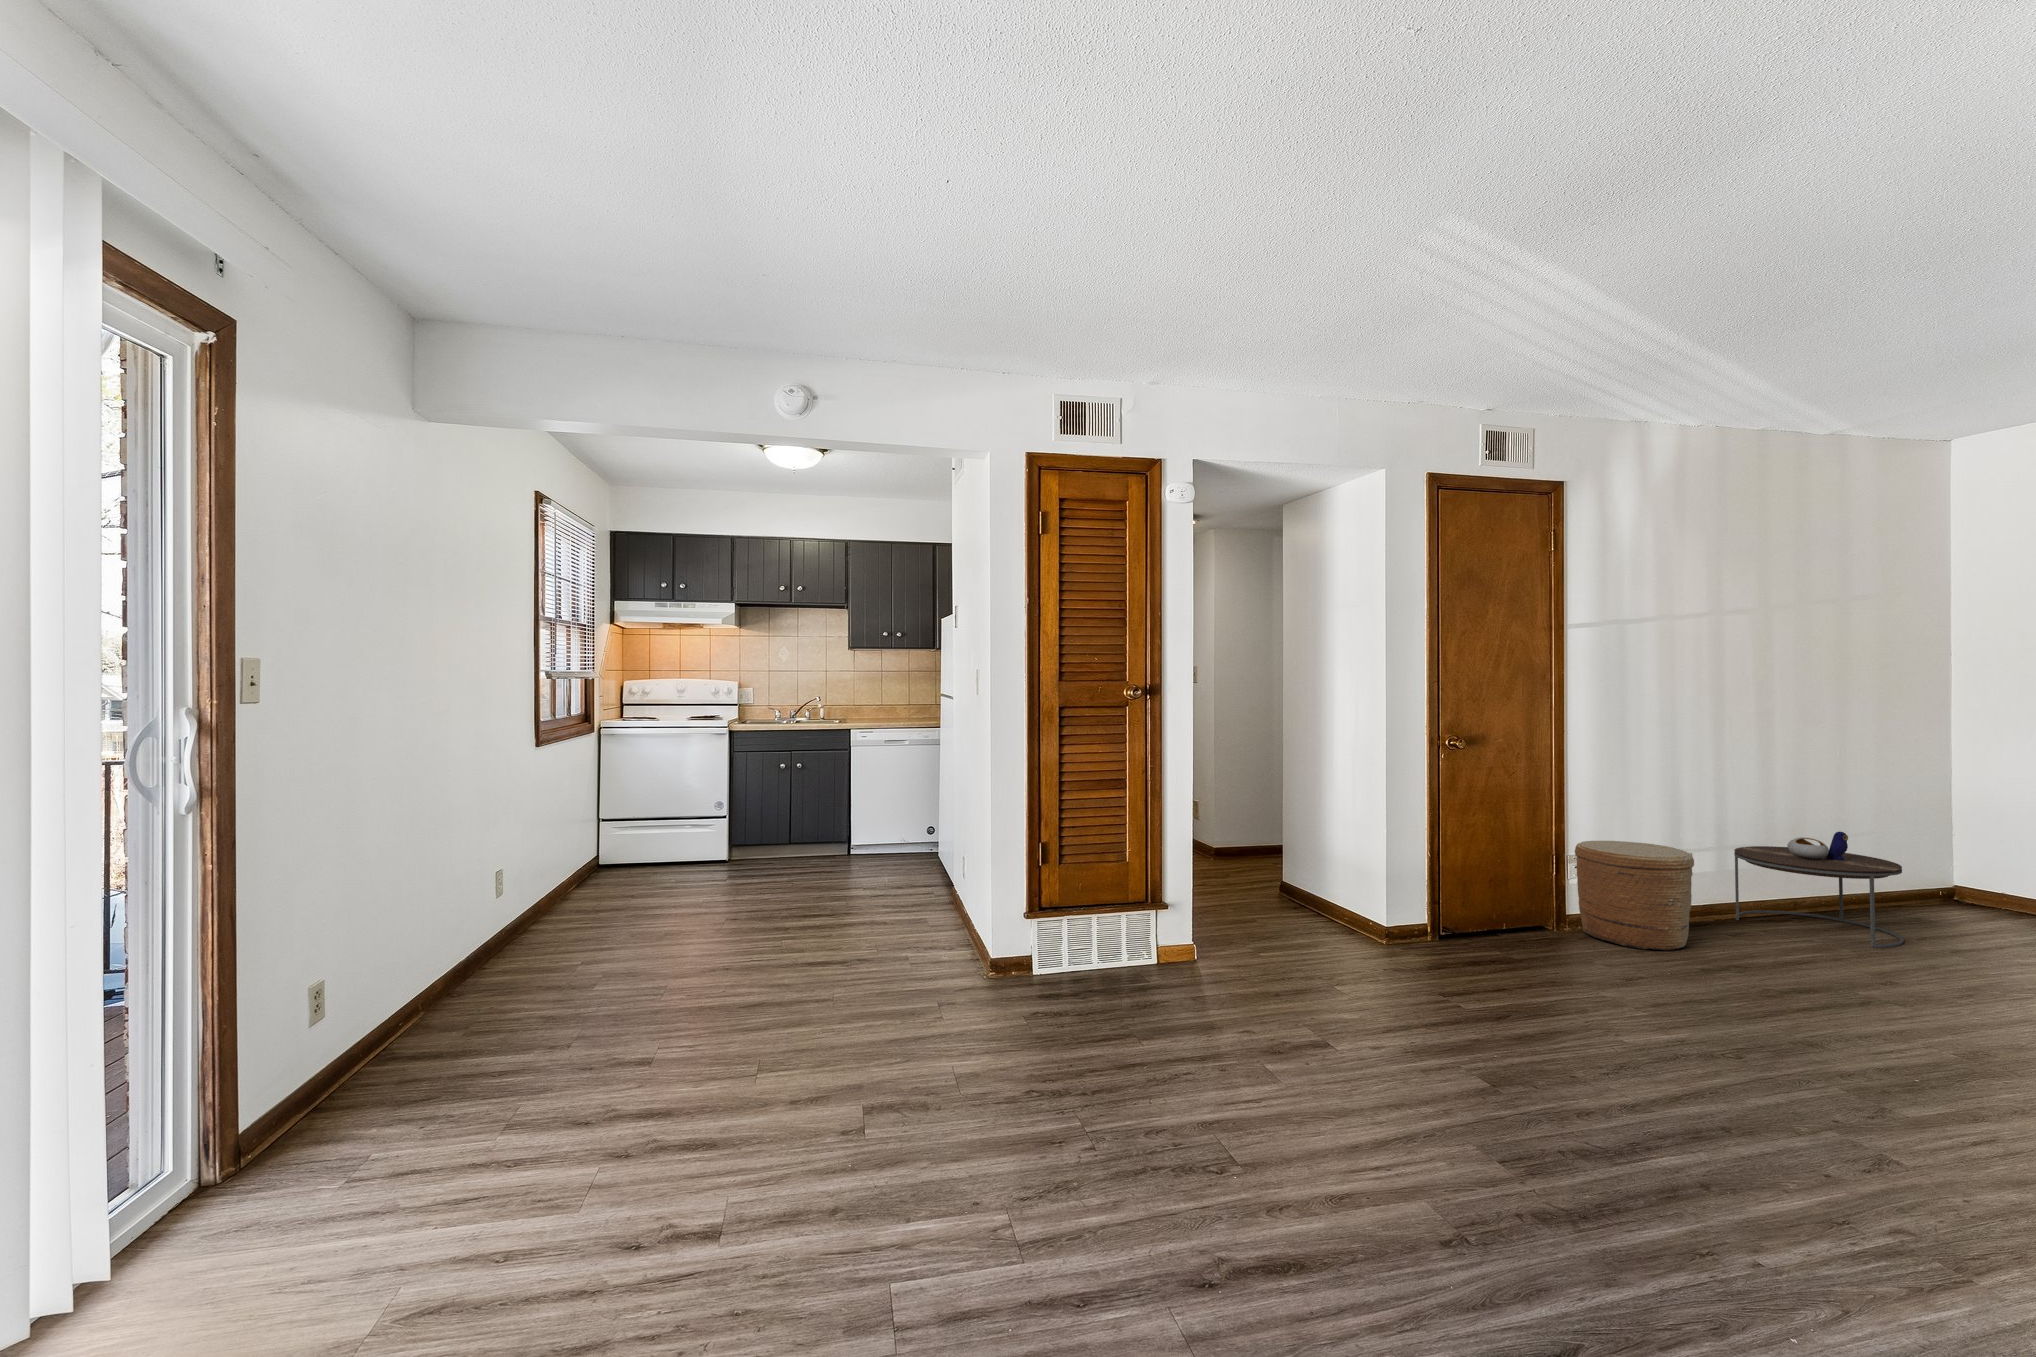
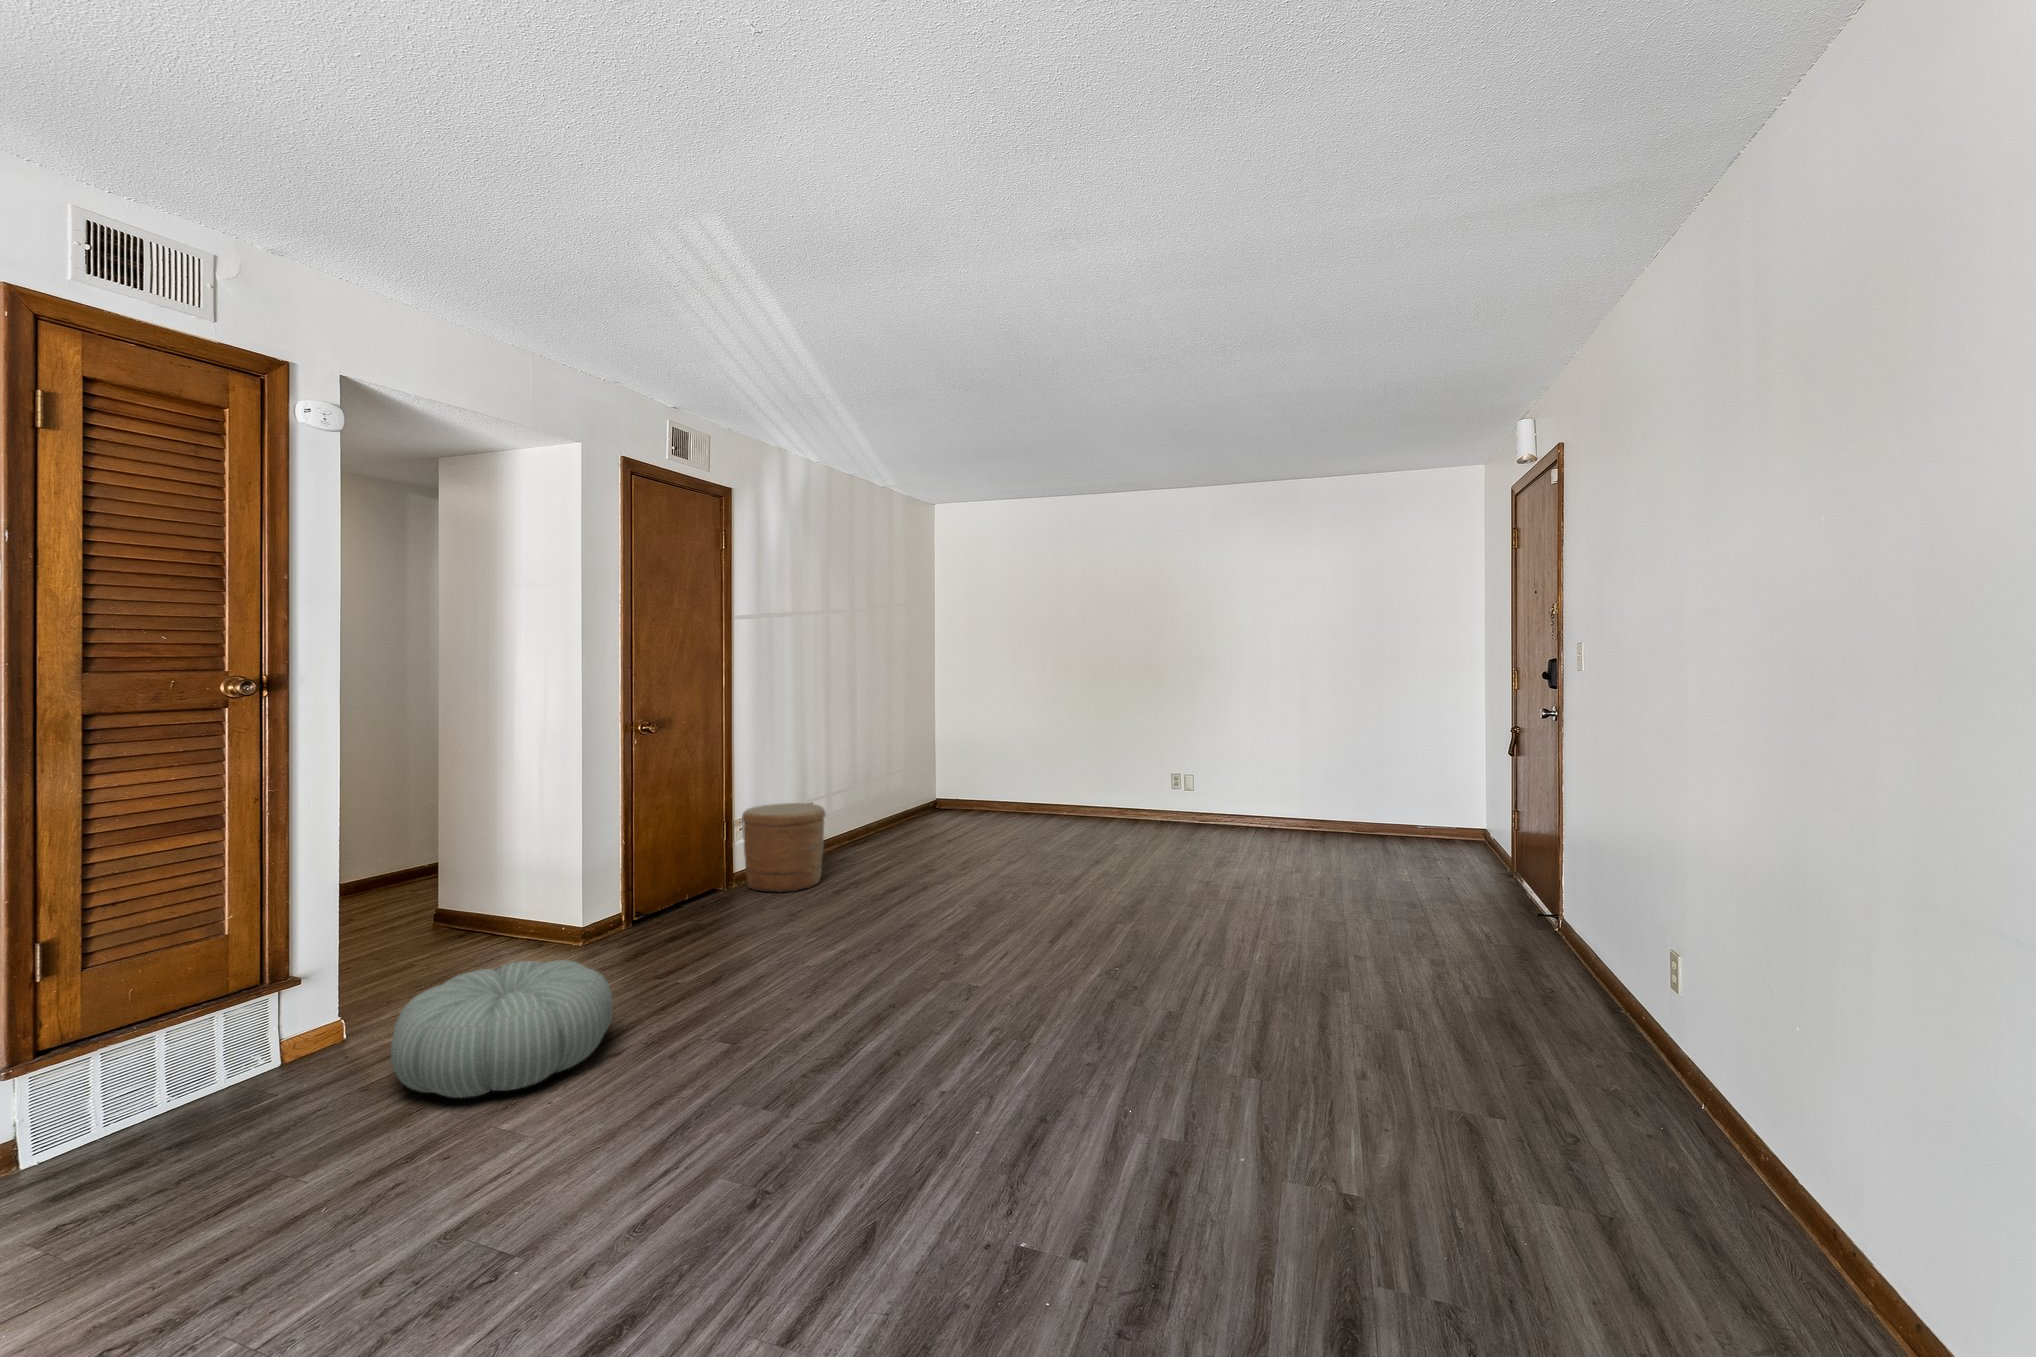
side table: present [1734,832,1904,948] -> none [840,775,929,854]
pouf: none [1206,932,1379,1042] -> present [391,960,613,1098]

